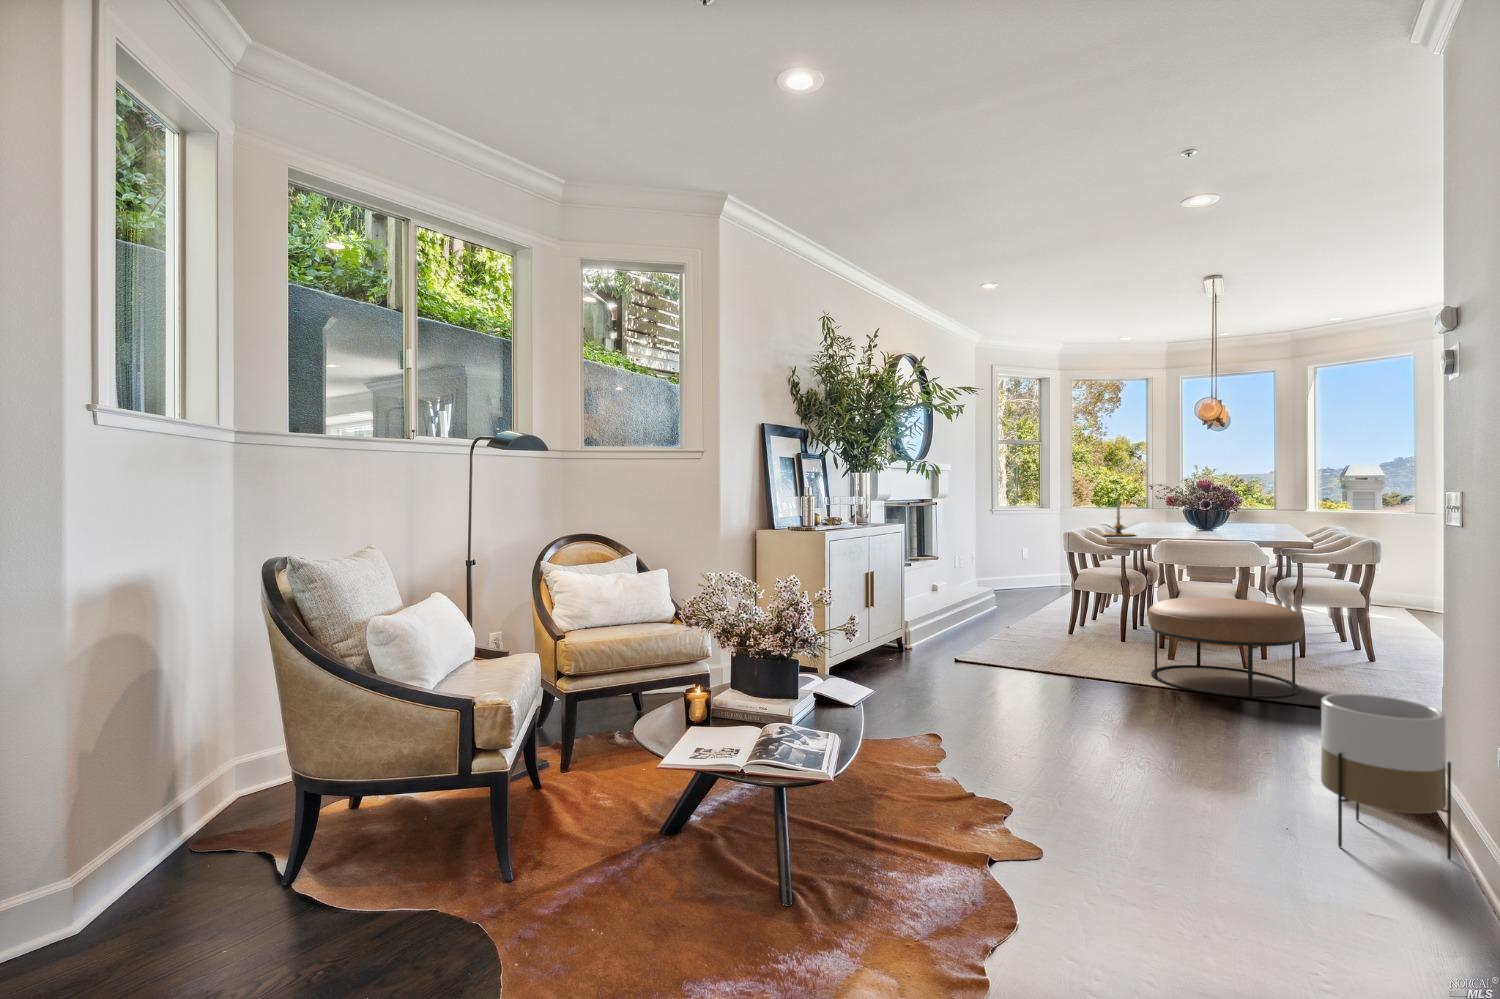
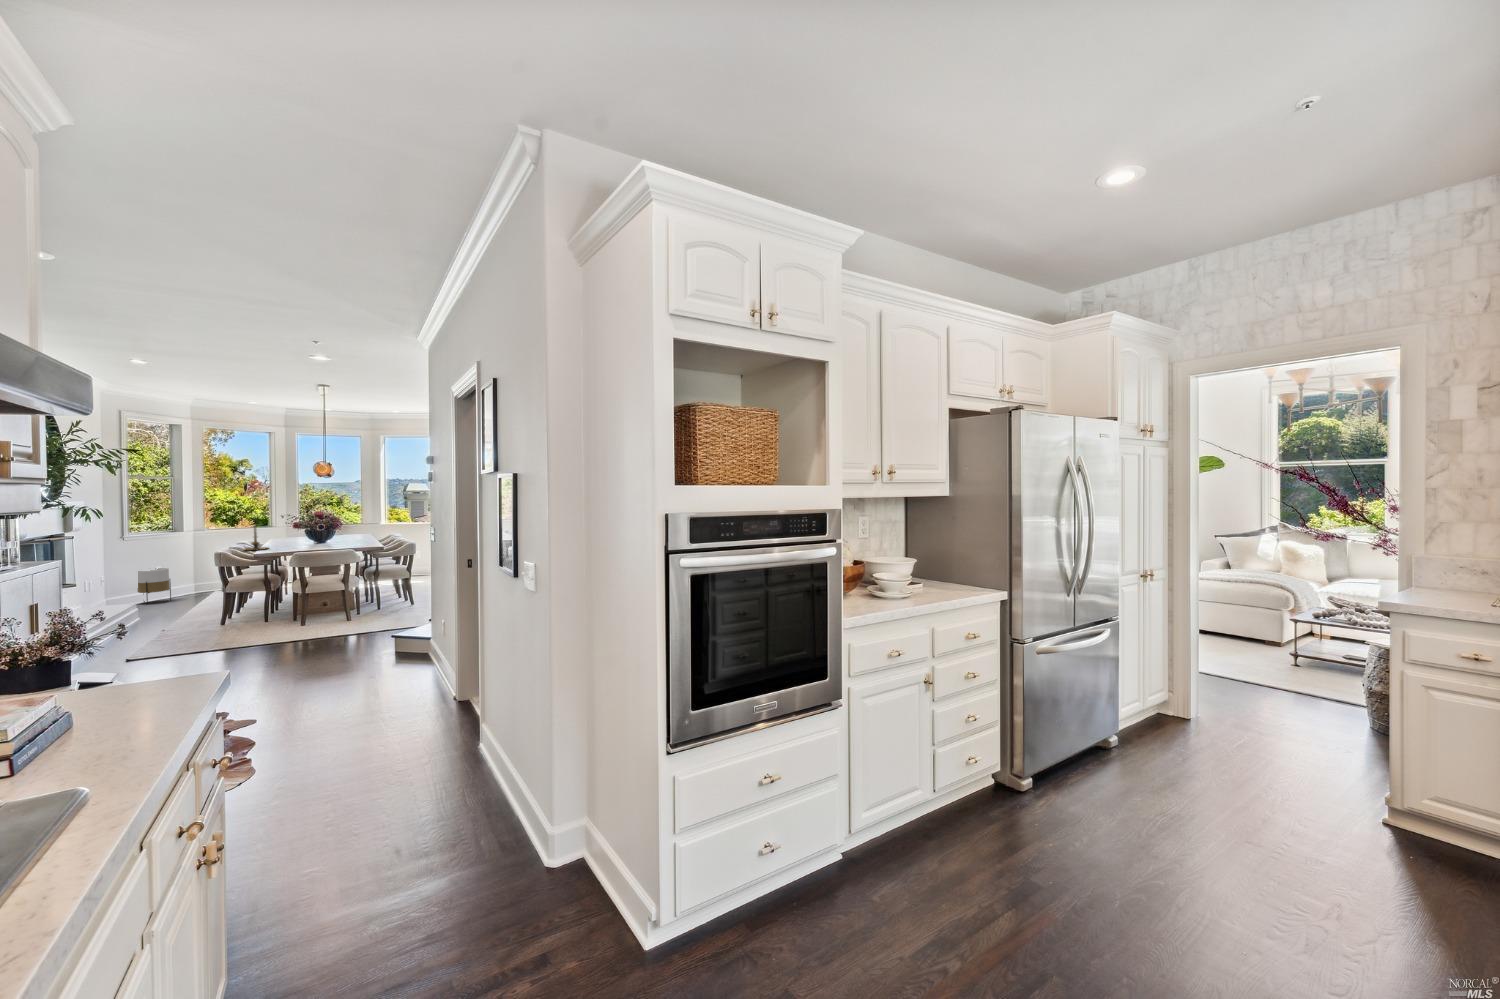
ottoman: present [1148,597,1304,698] -> none [289,582,381,640]
planter: present [1321,694,1451,859] -> present [137,568,171,605]

